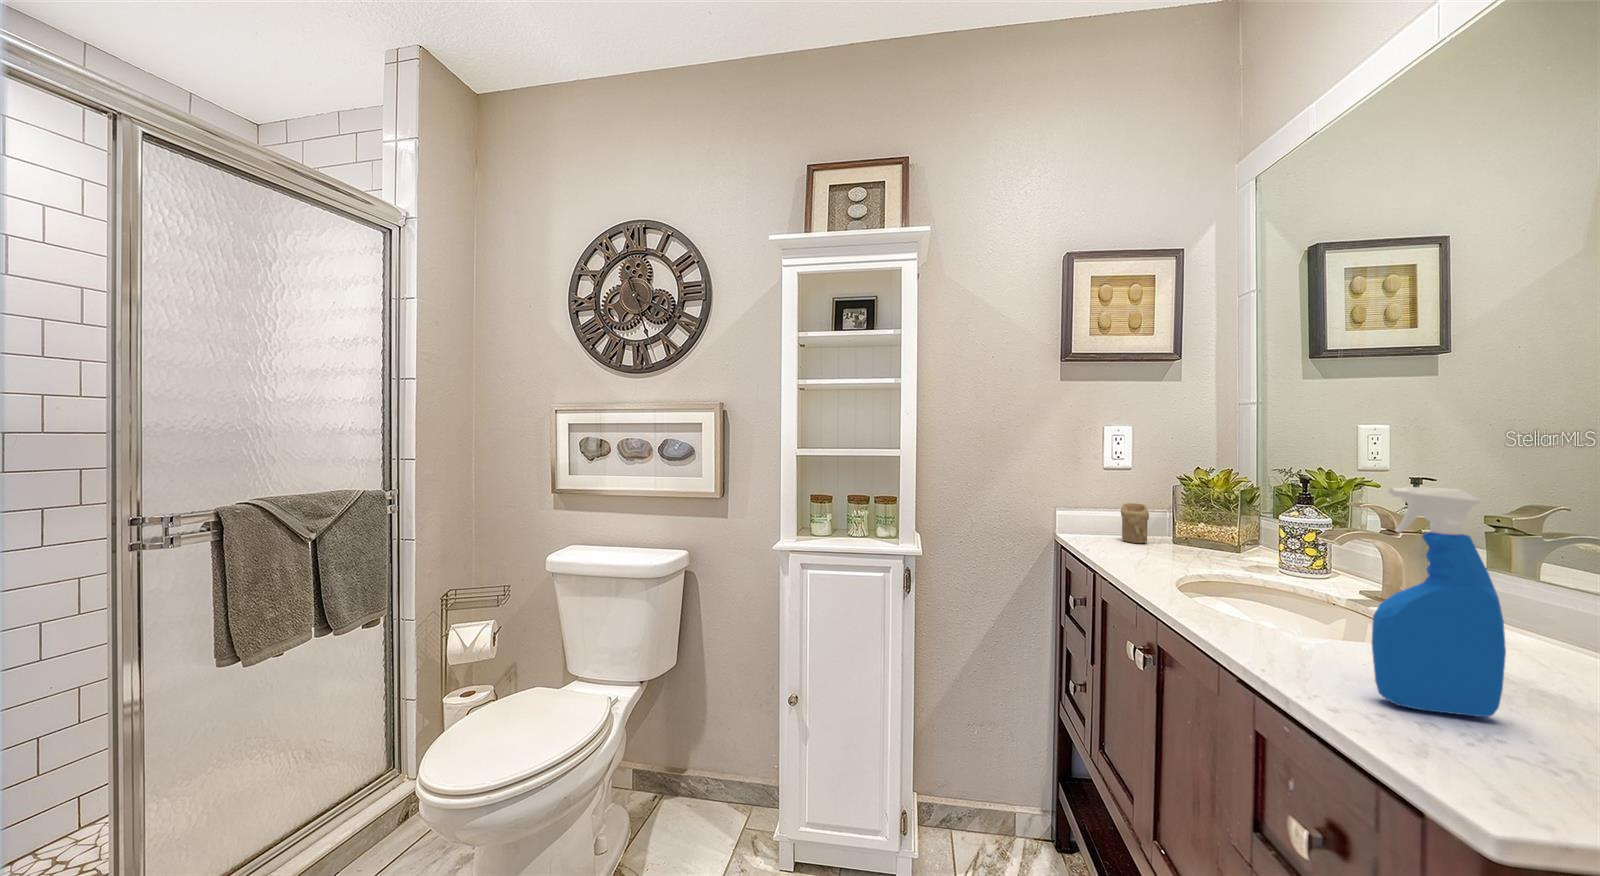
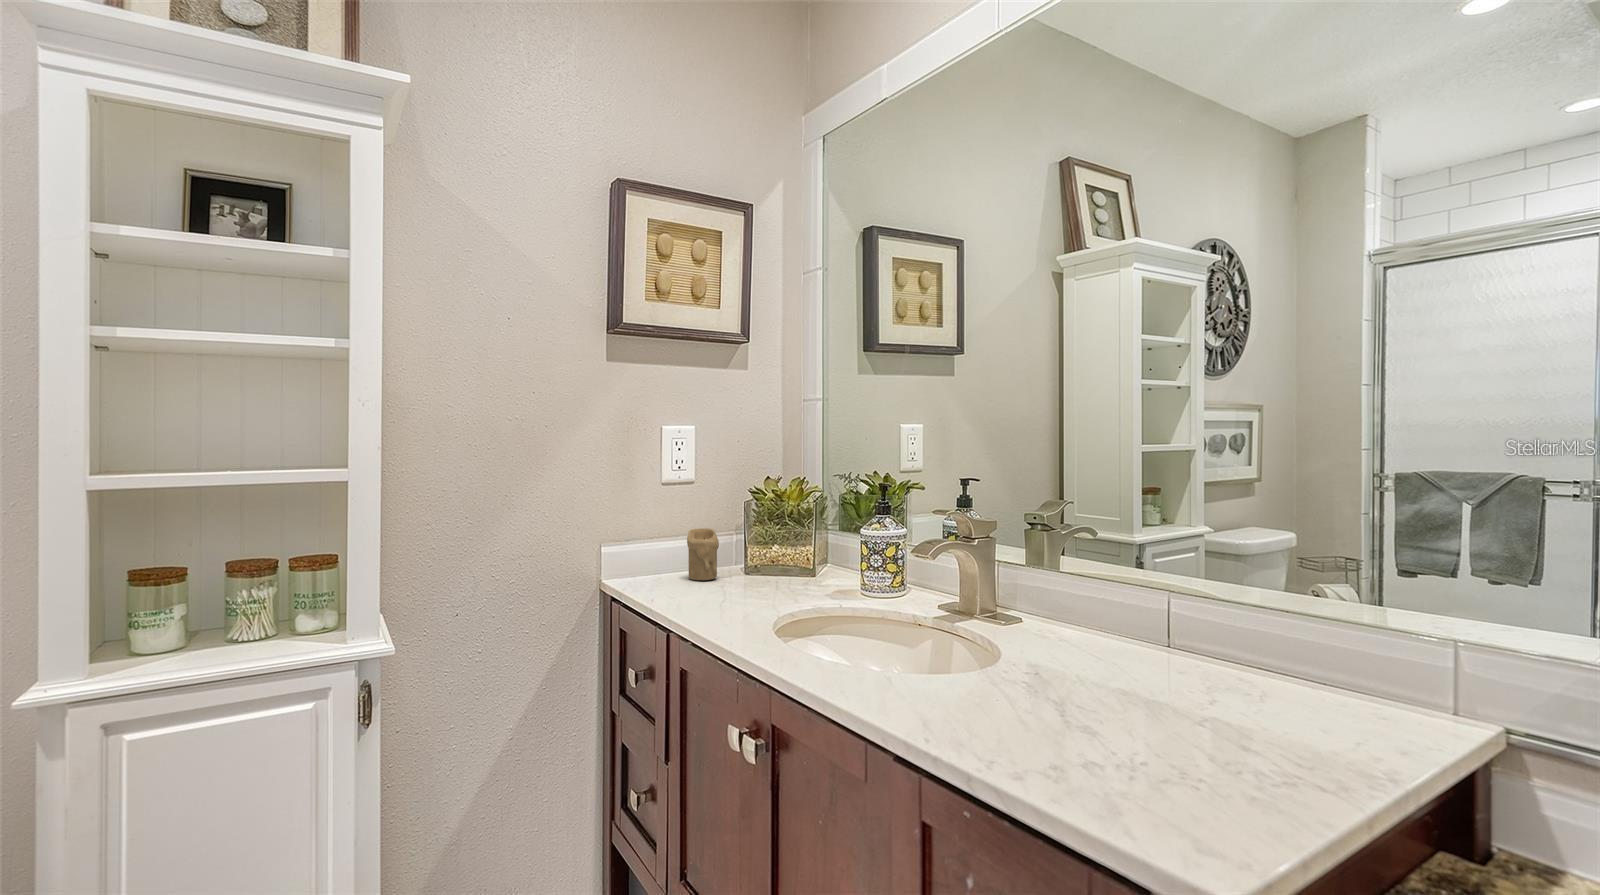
spray bottle: present [1372,487,1506,717] -> none [1010,497,1100,748]

